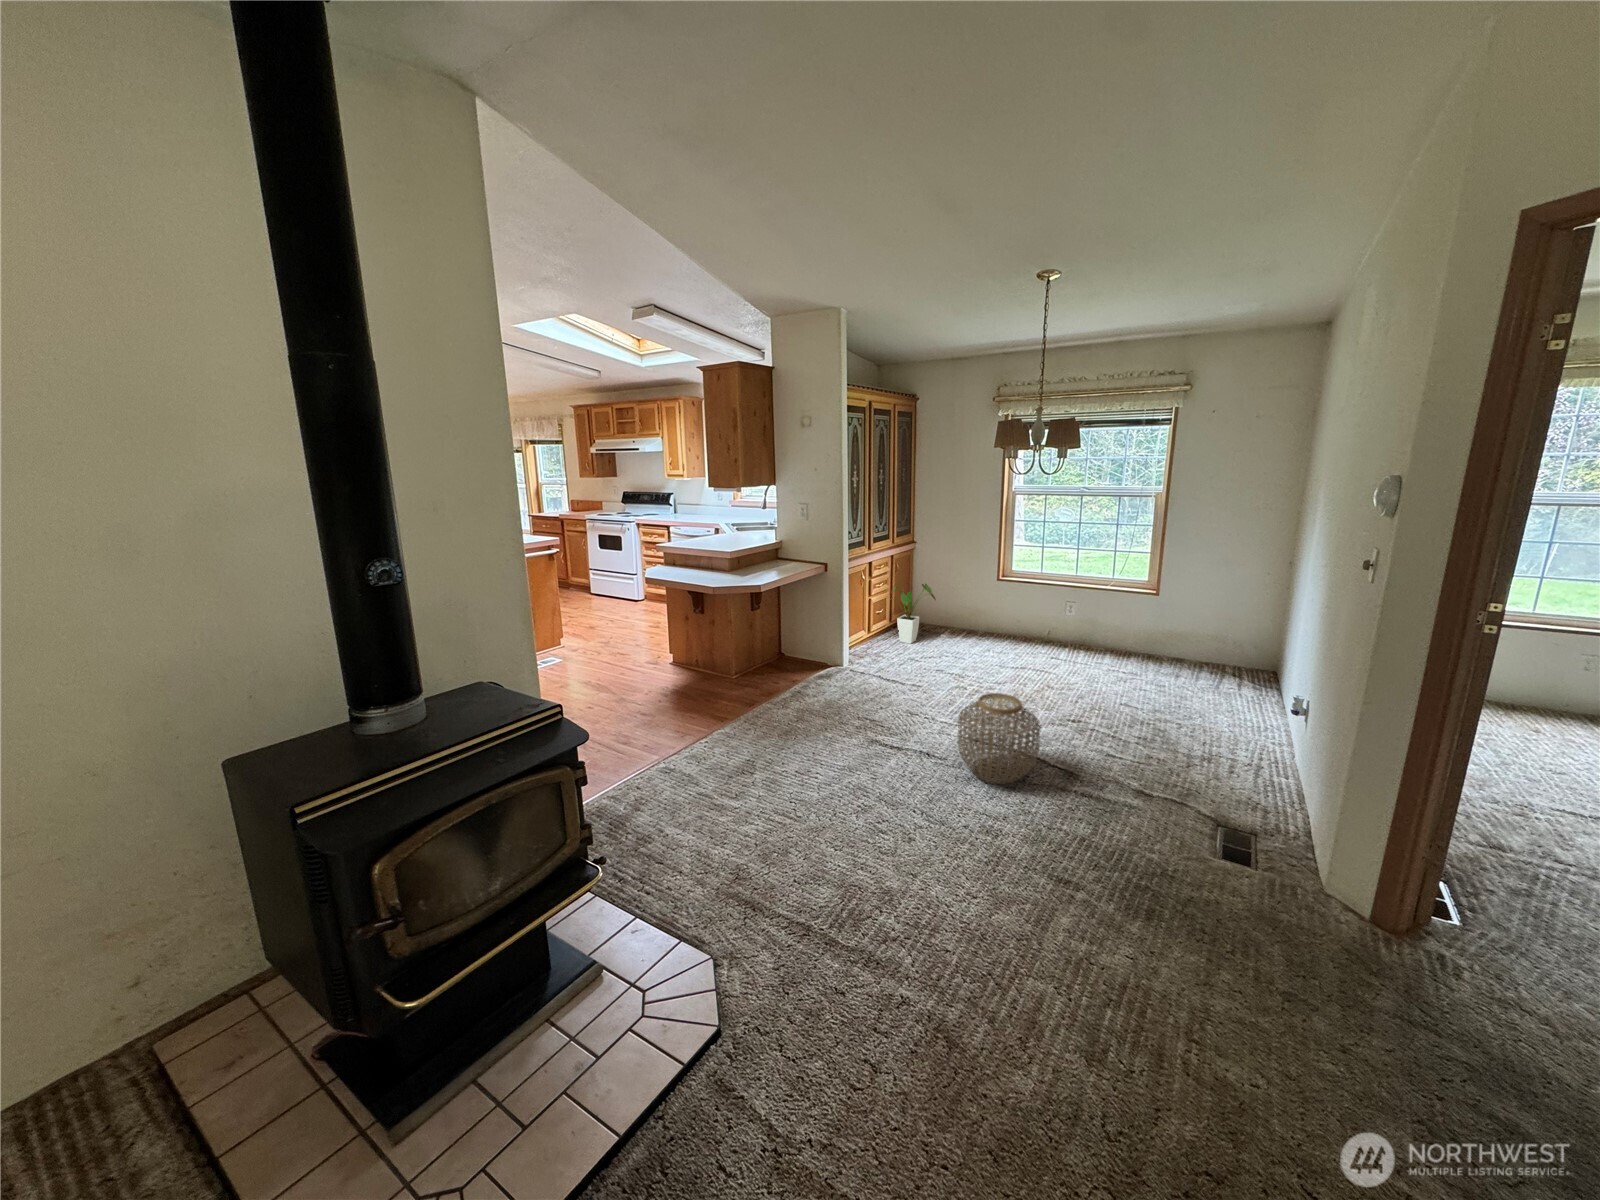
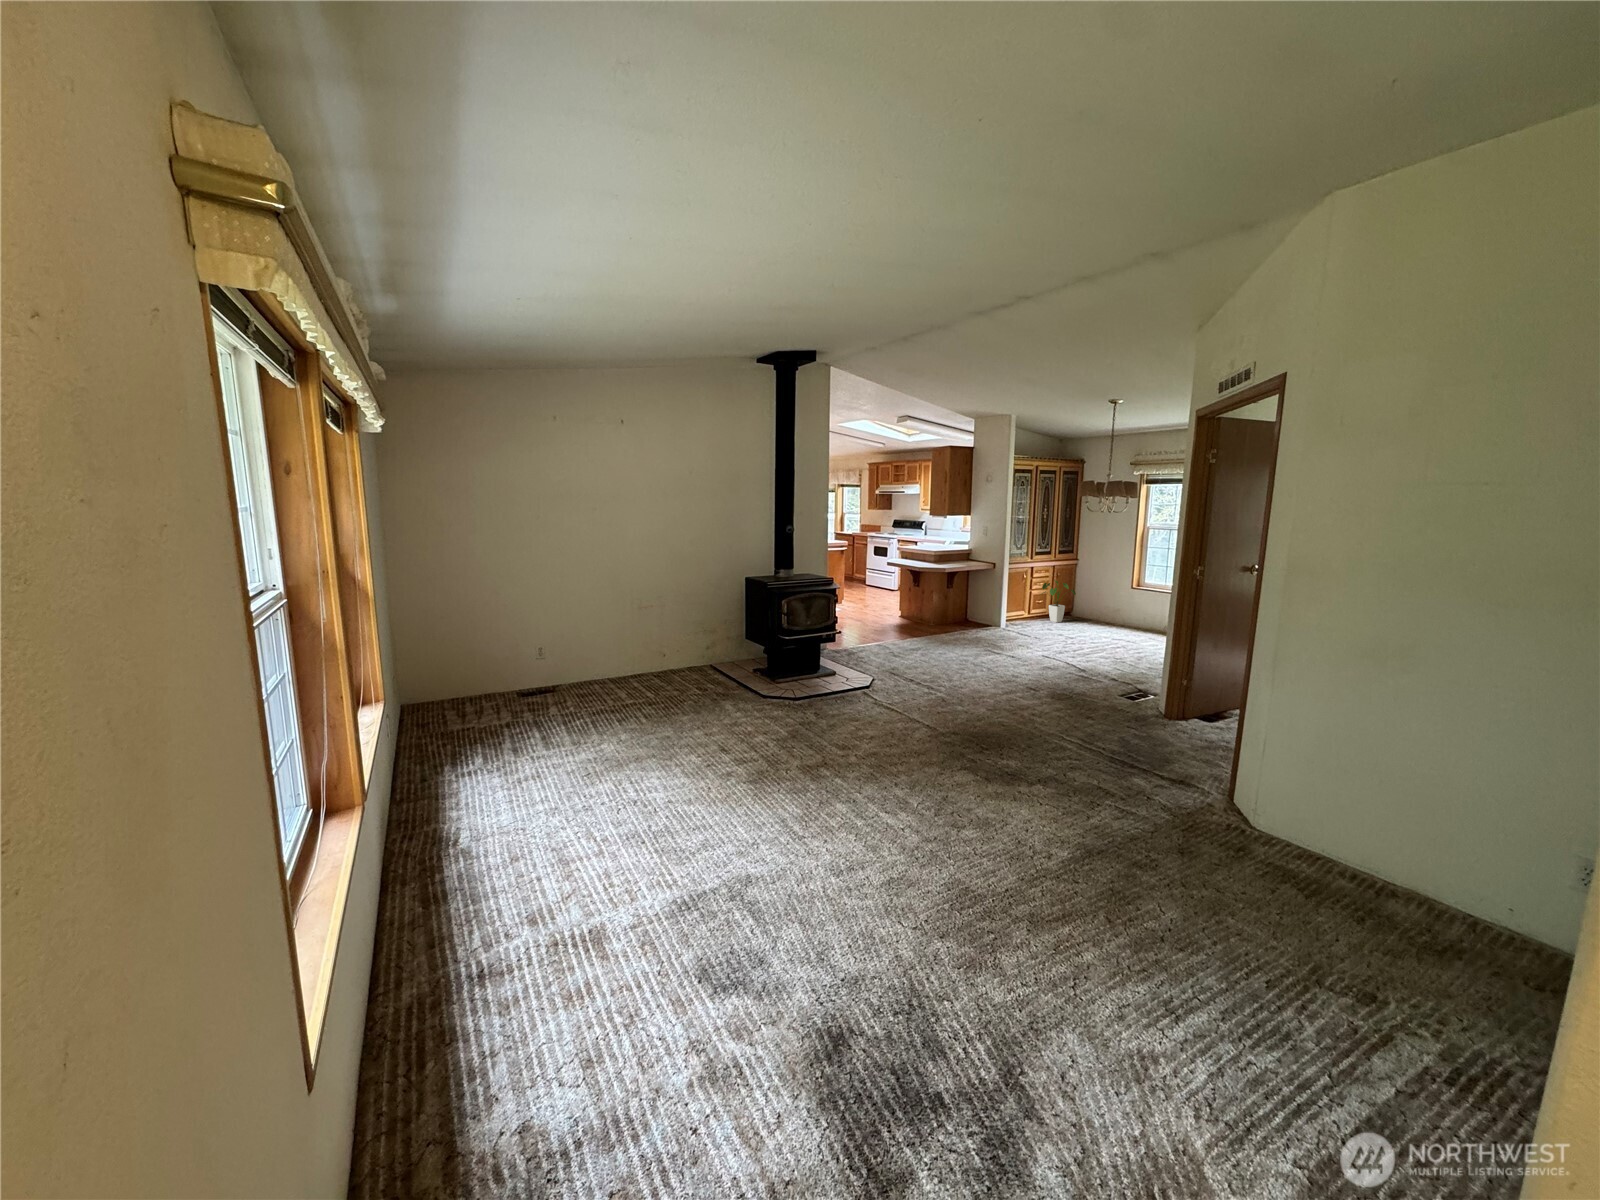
woven basket: present [958,693,1040,784] -> none [1015,619,1054,660]

